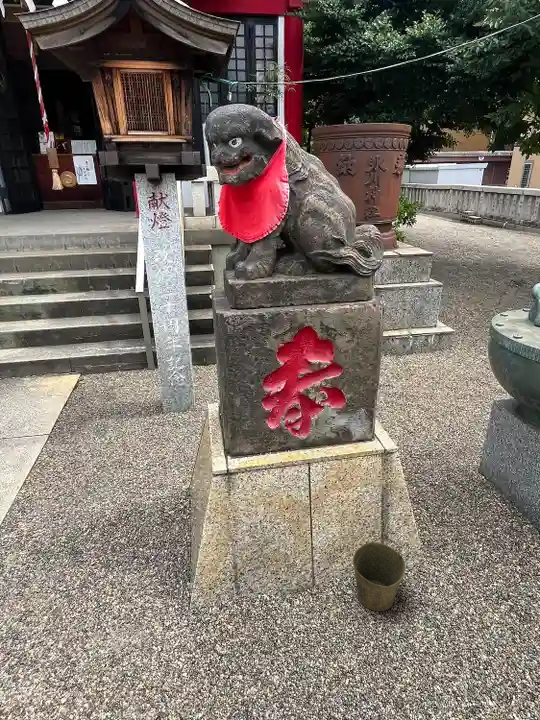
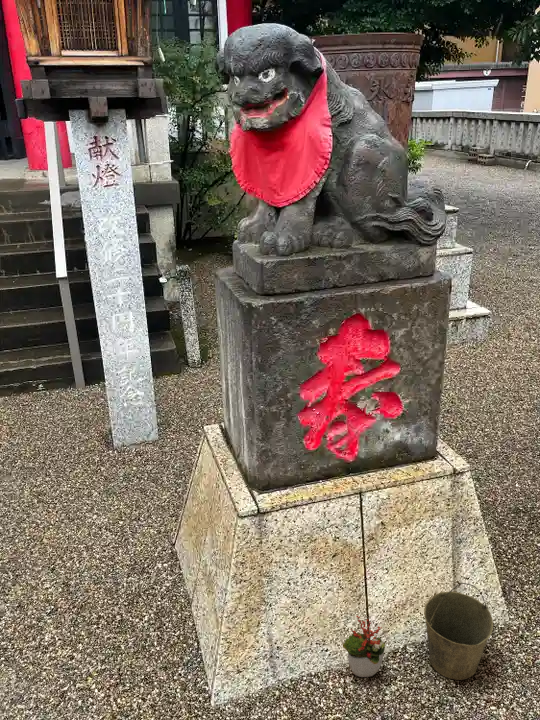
decorative plant: none [289,555,321,601] -> present [343,616,385,677]

